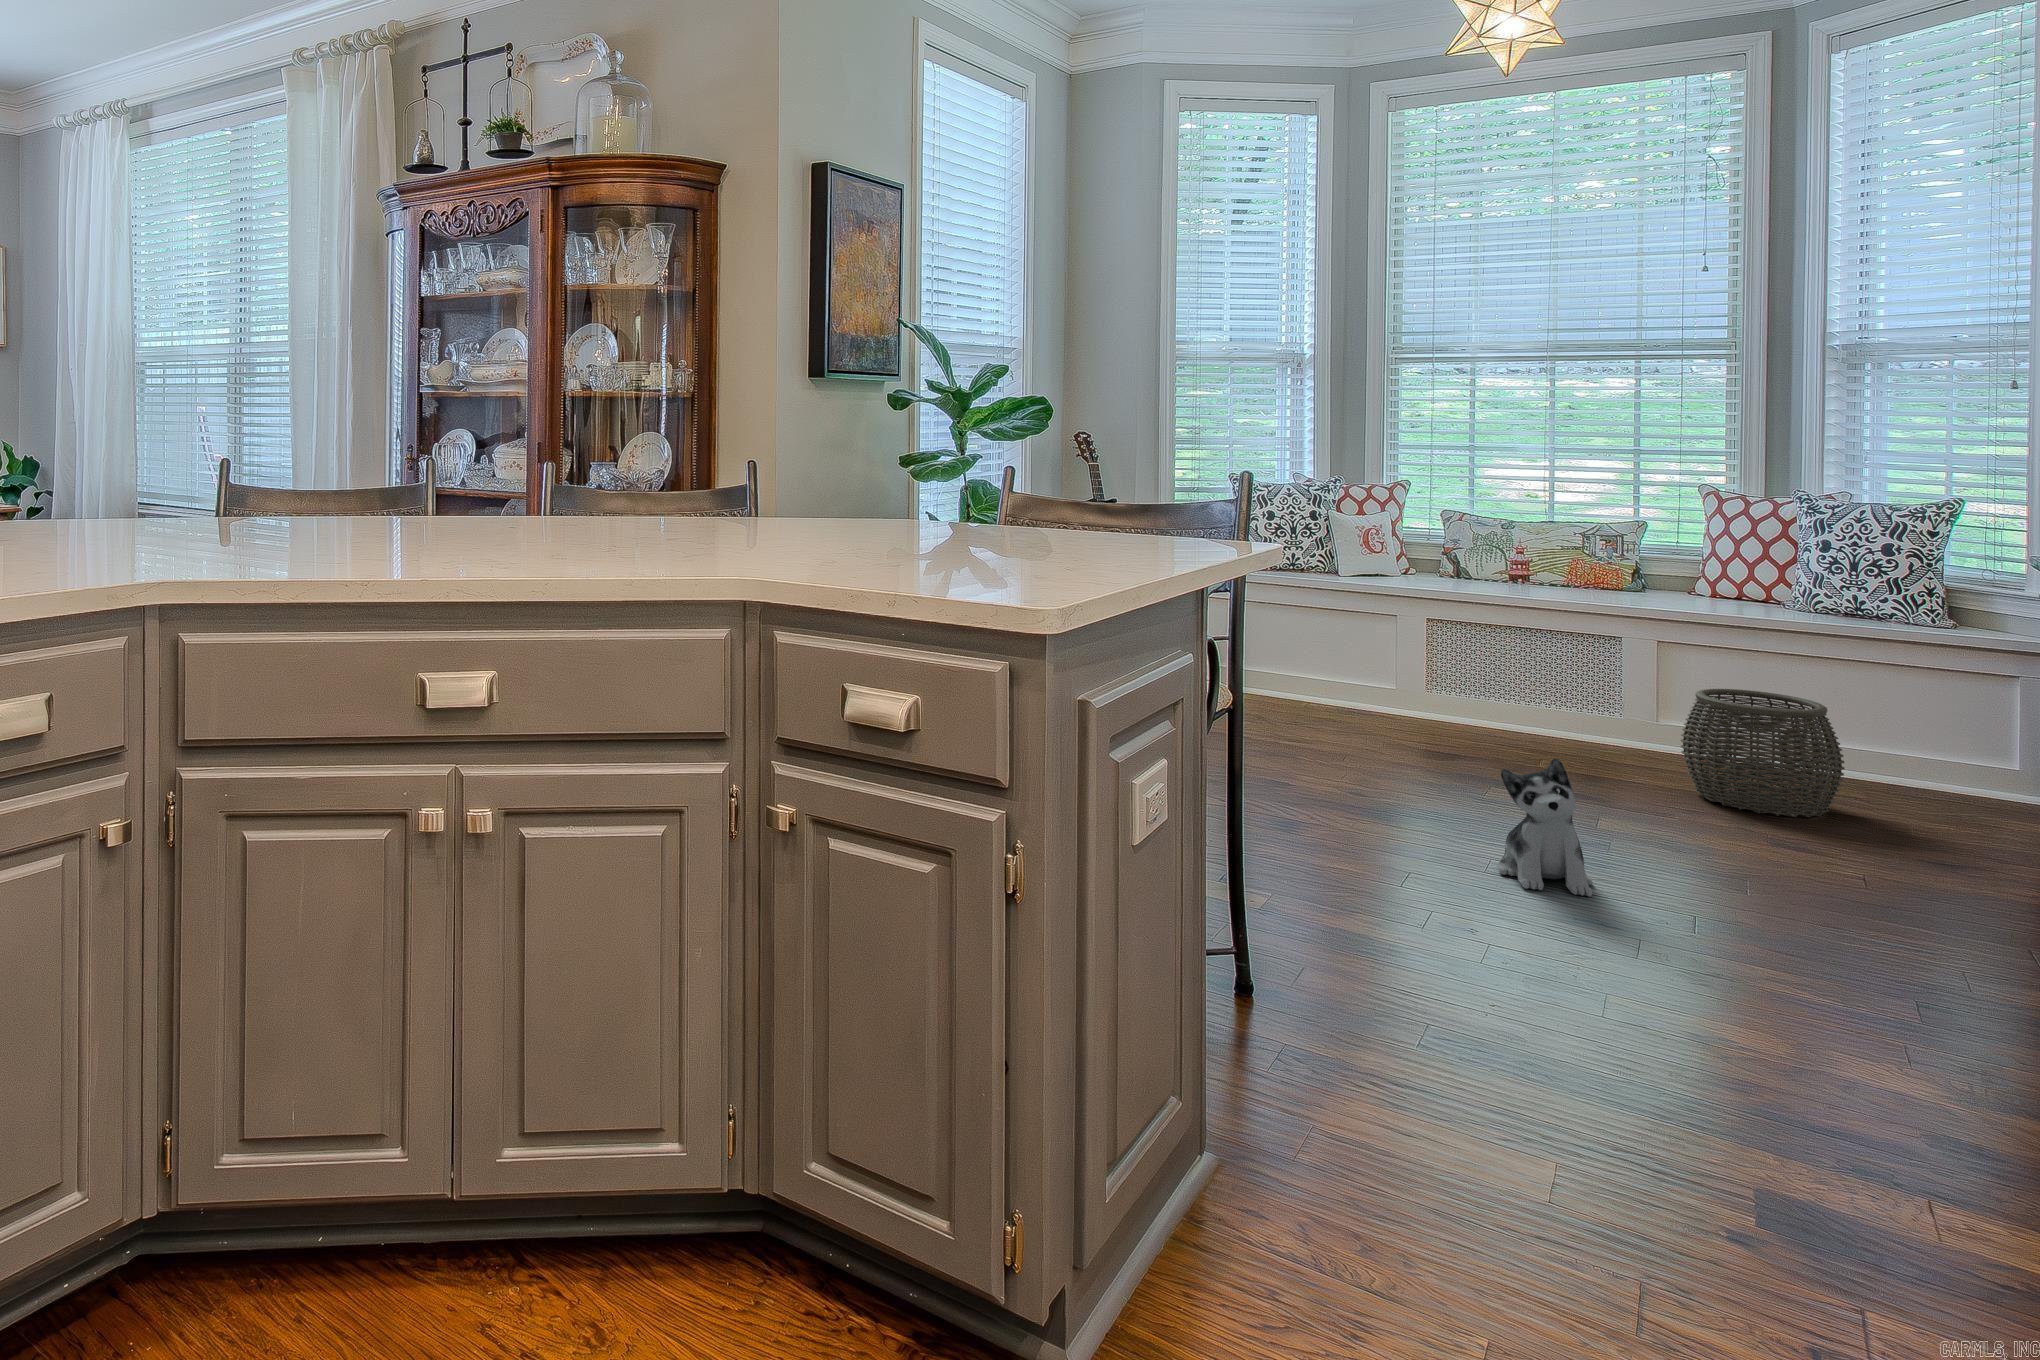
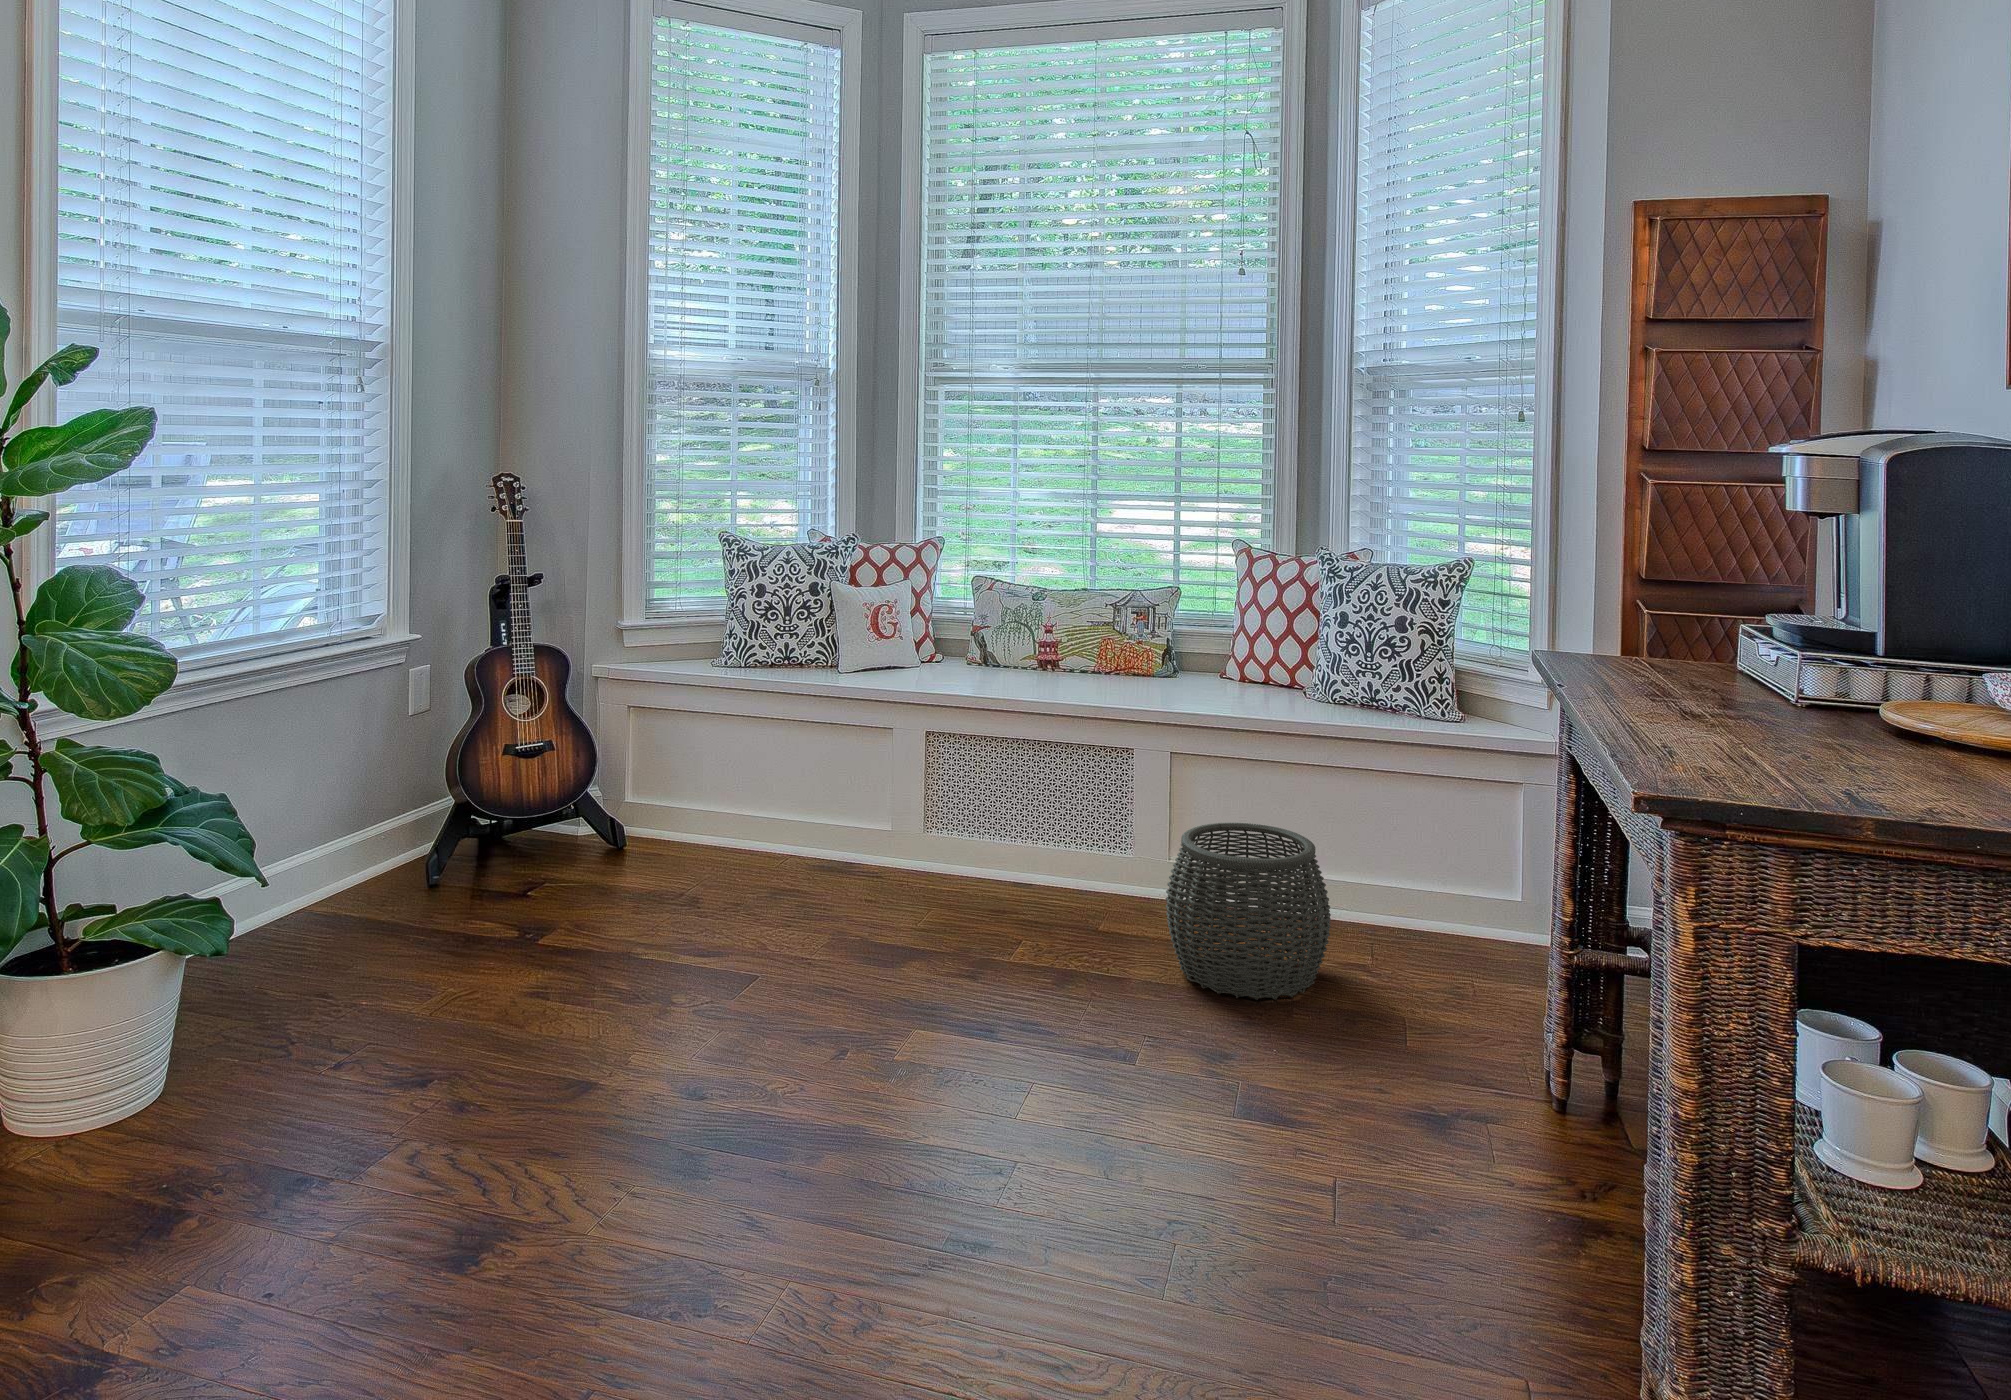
plush toy: present [1498,758,1593,897] -> none [838,1031,960,1249]

